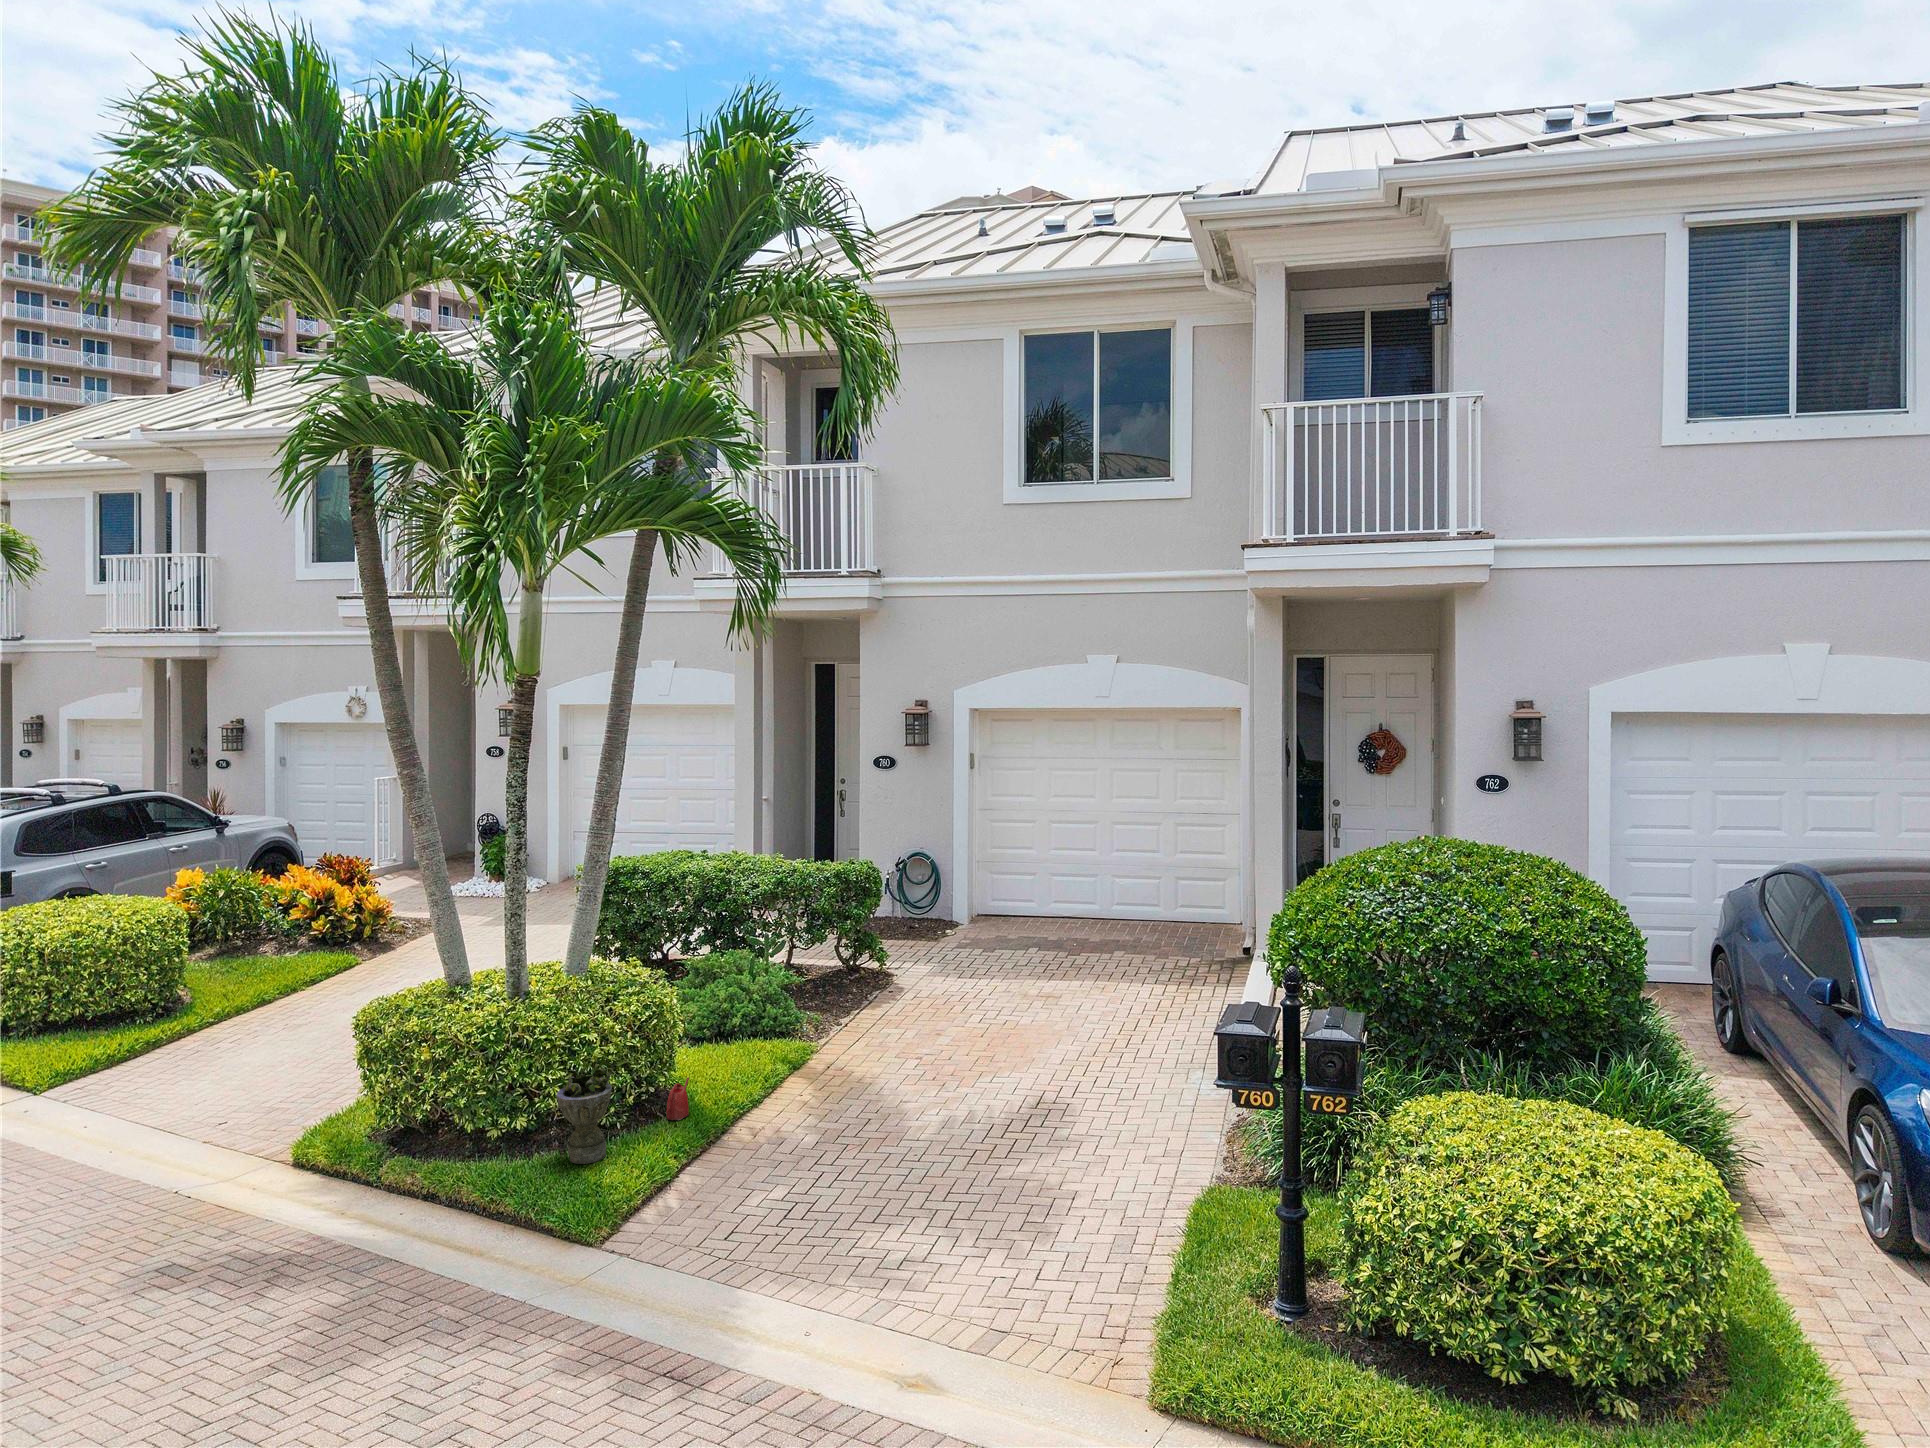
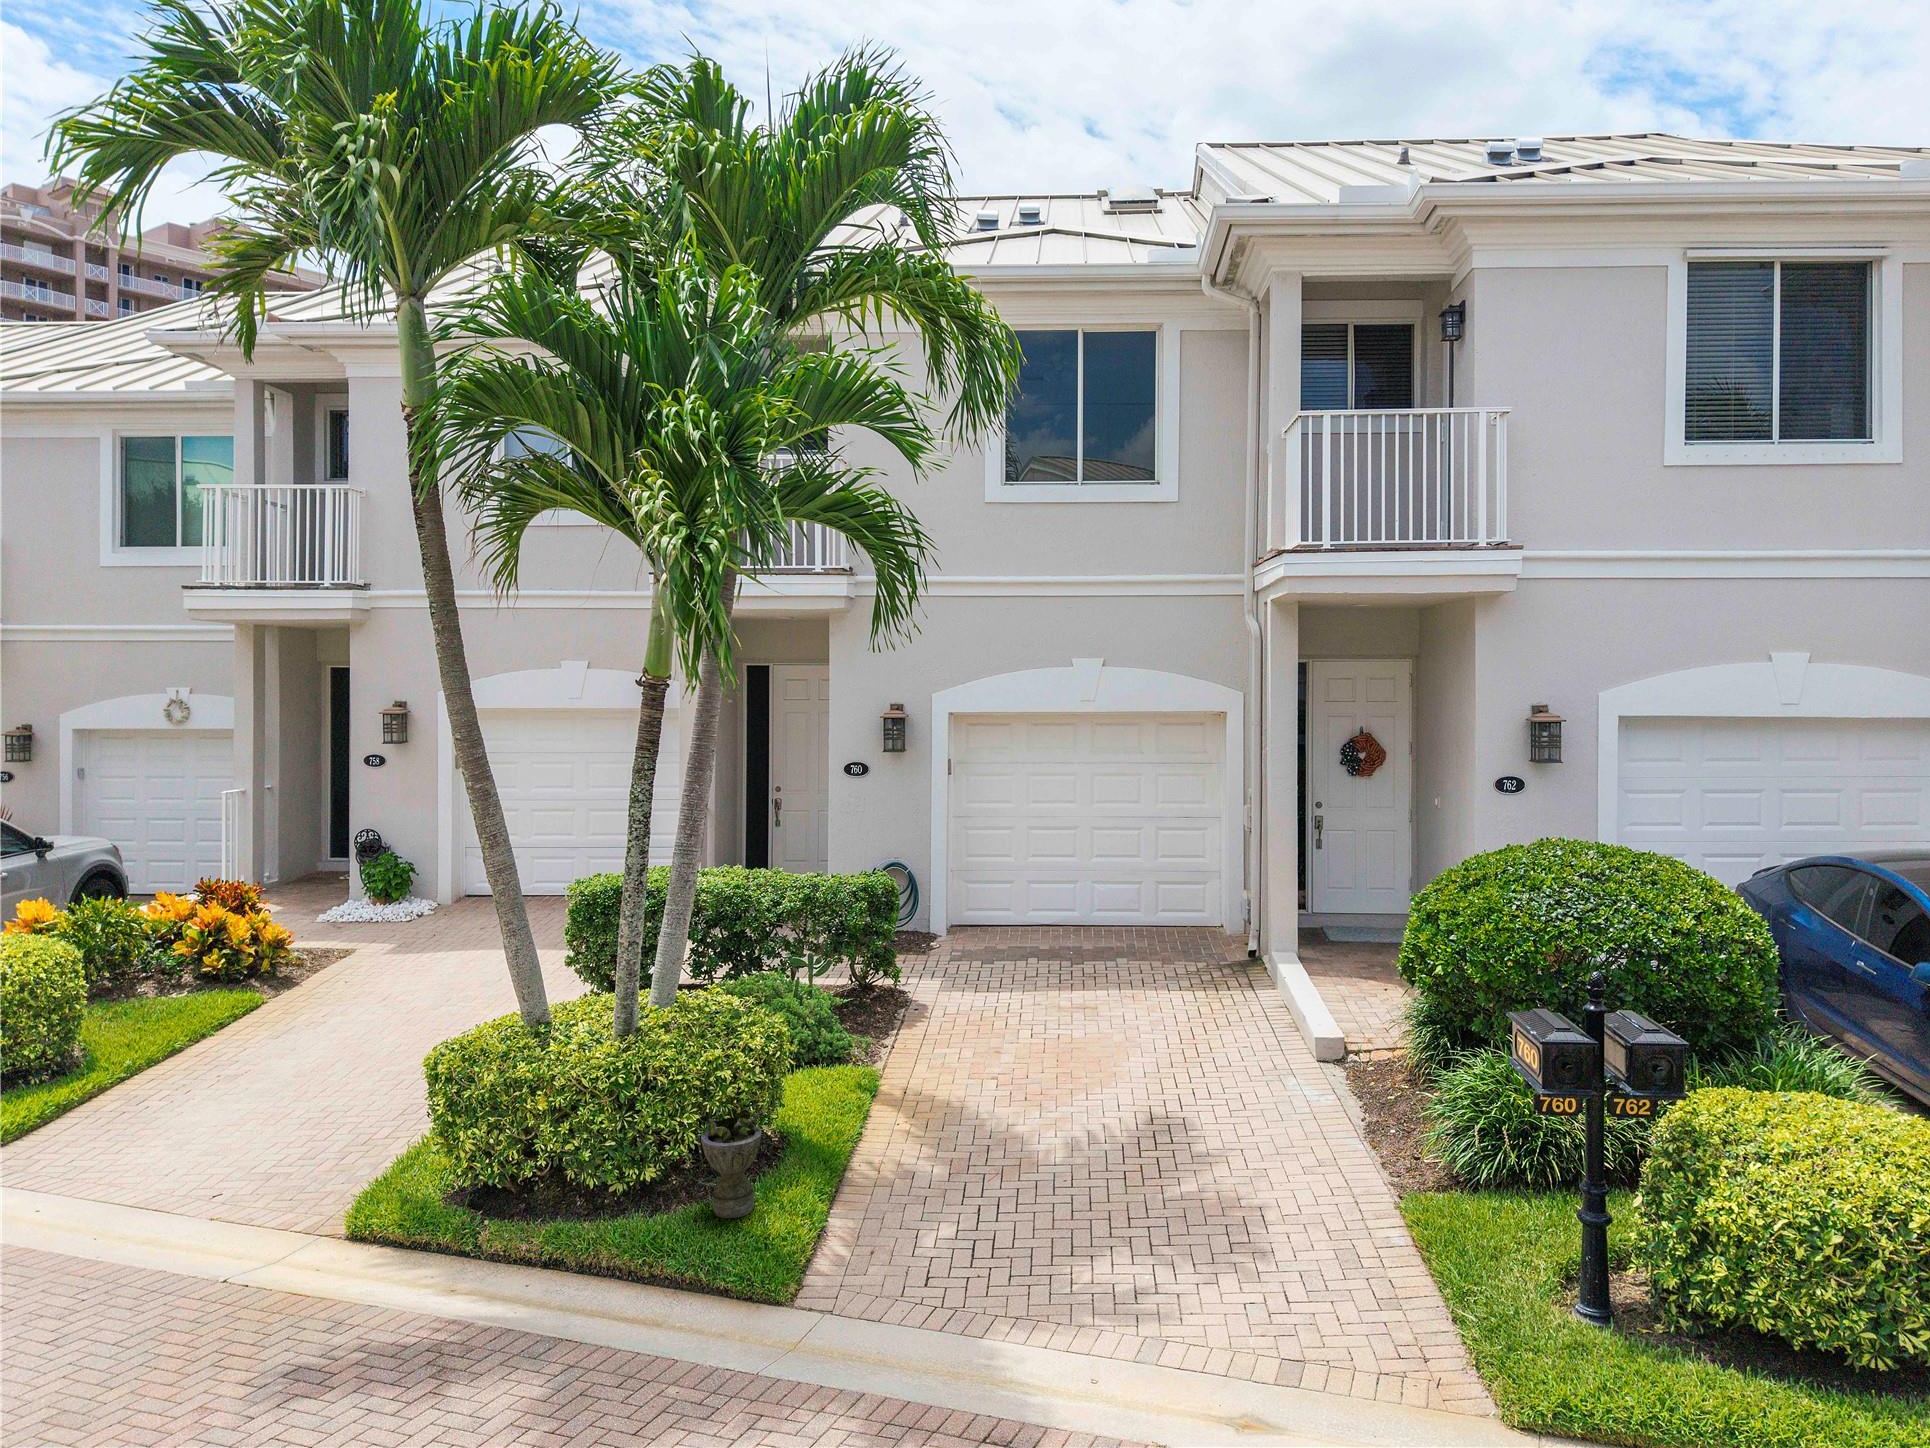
watering can: present [666,1077,689,1120] -> none [789,1113,814,1162]

